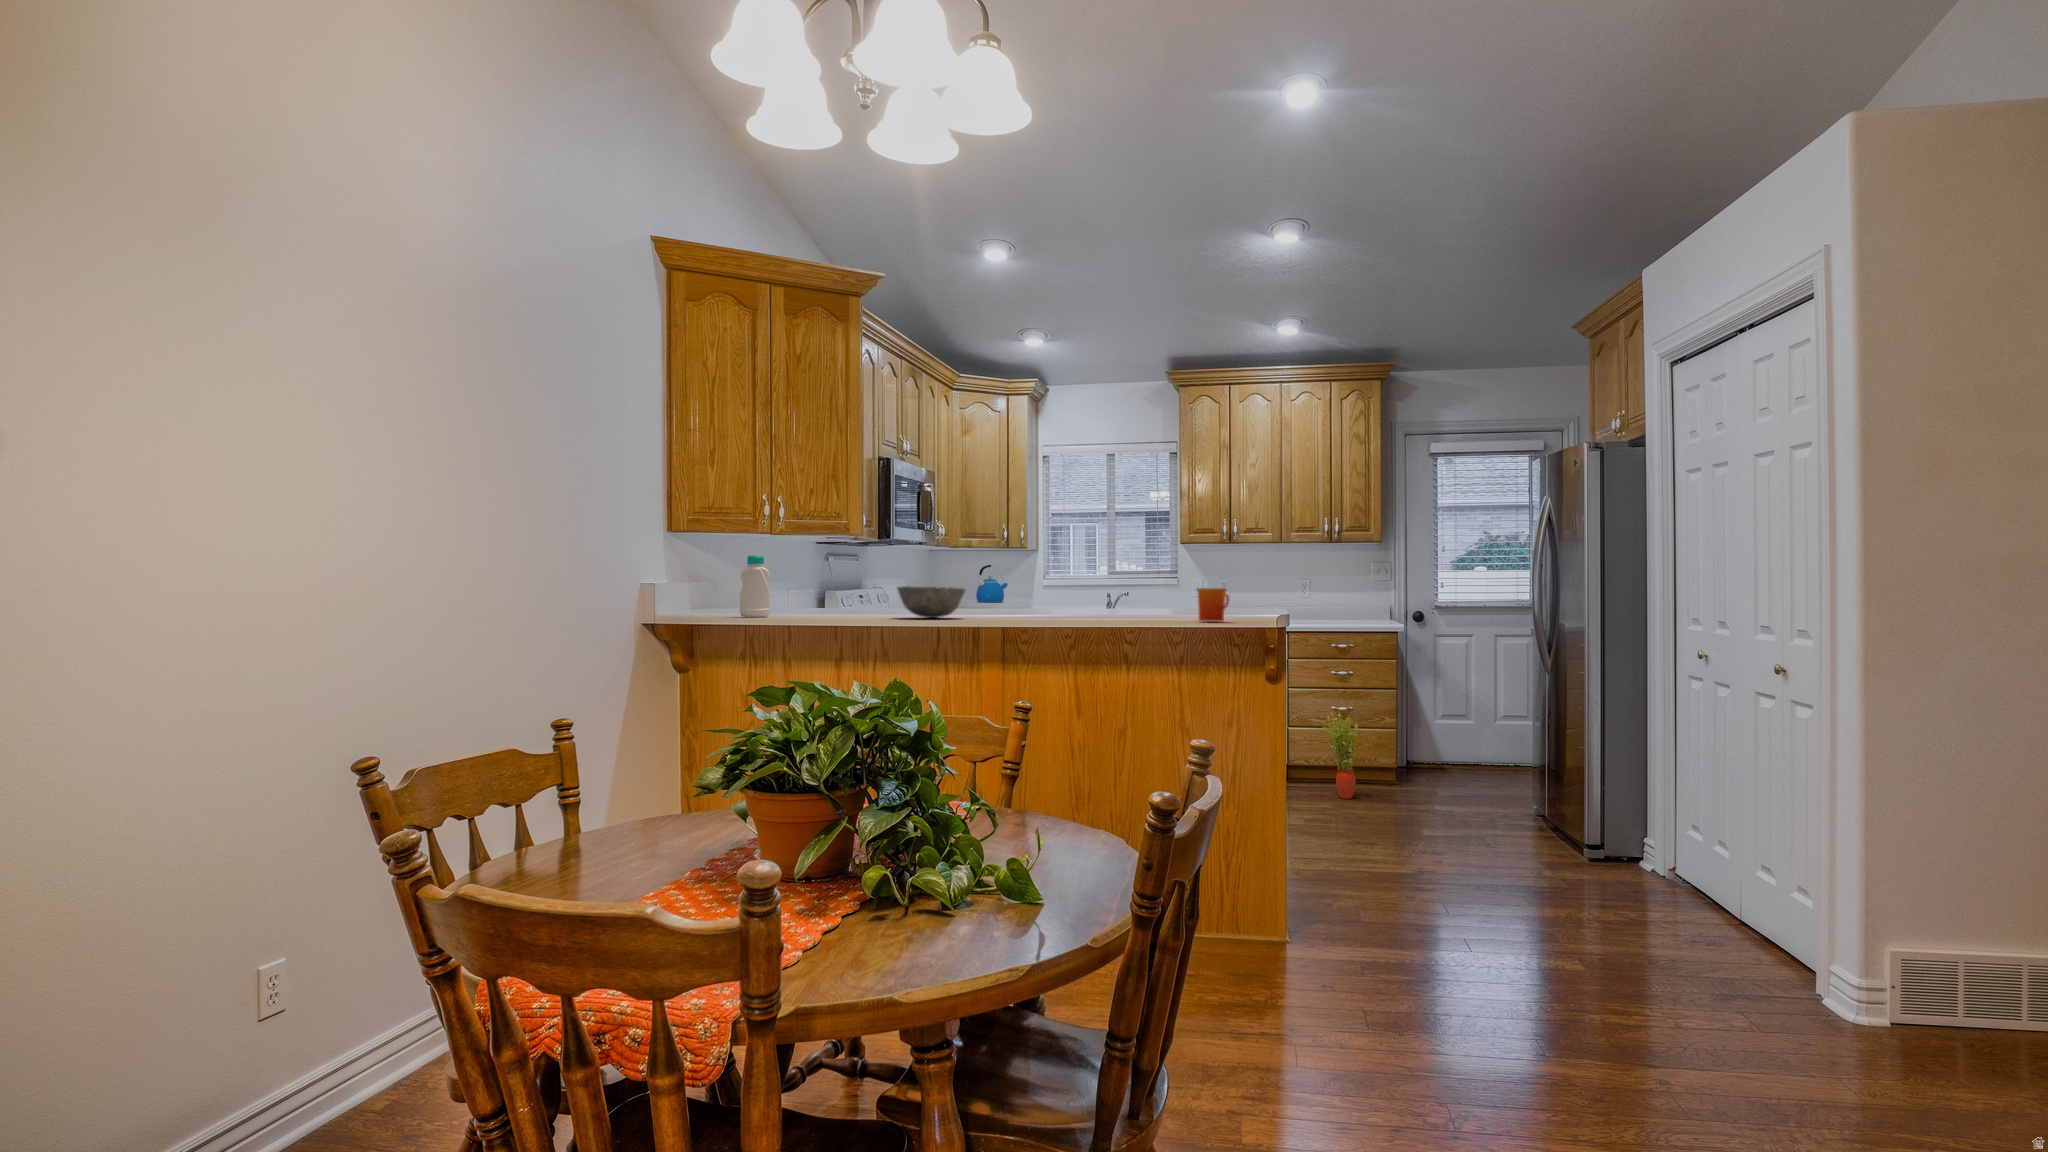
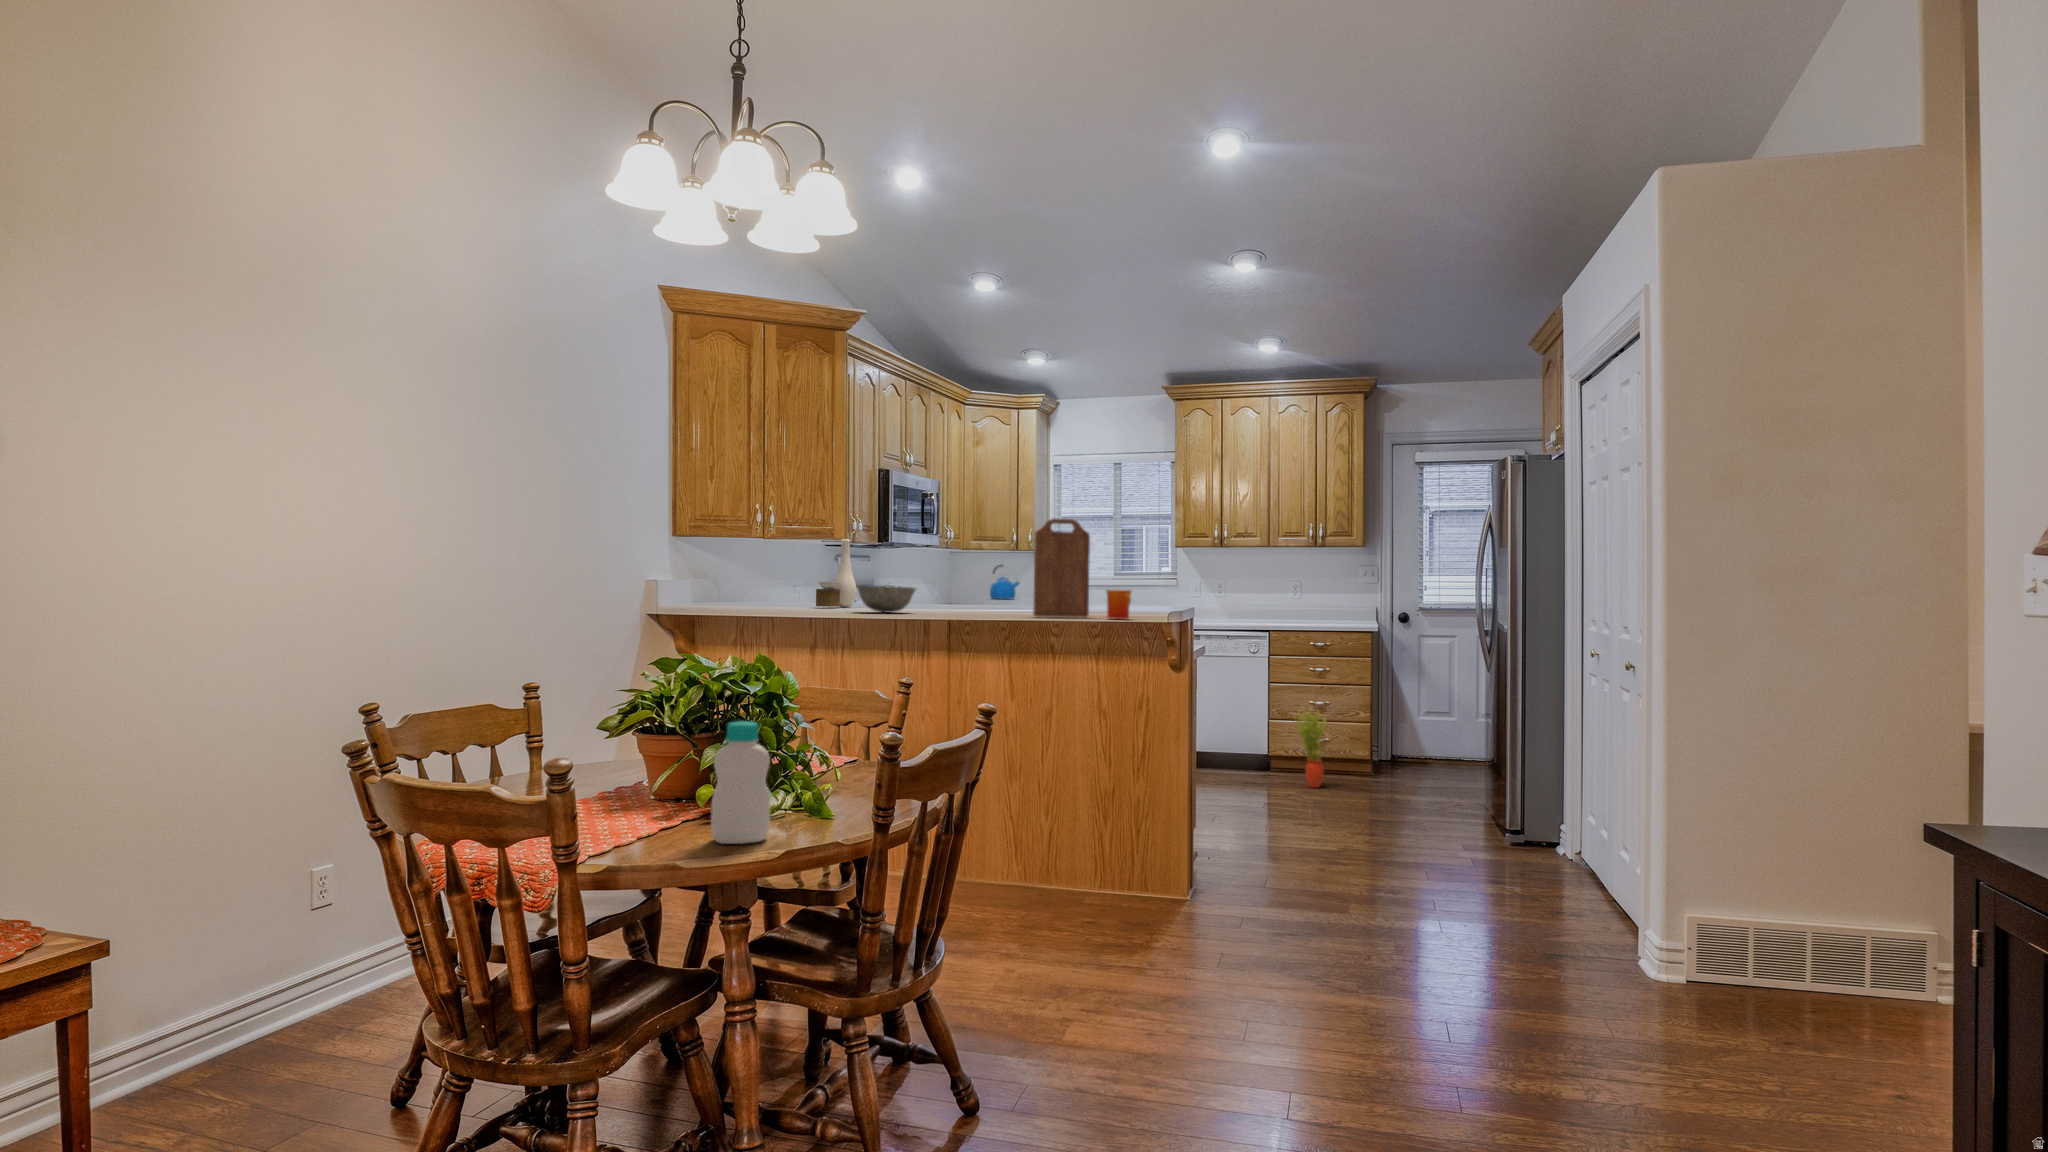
cutting board: none [1111,507,1171,620] -> present [1033,518,1090,617]
vase: none [833,535,875,613] -> present [816,539,856,607]
bottle: present [740,555,770,617] -> present [711,721,770,844]

